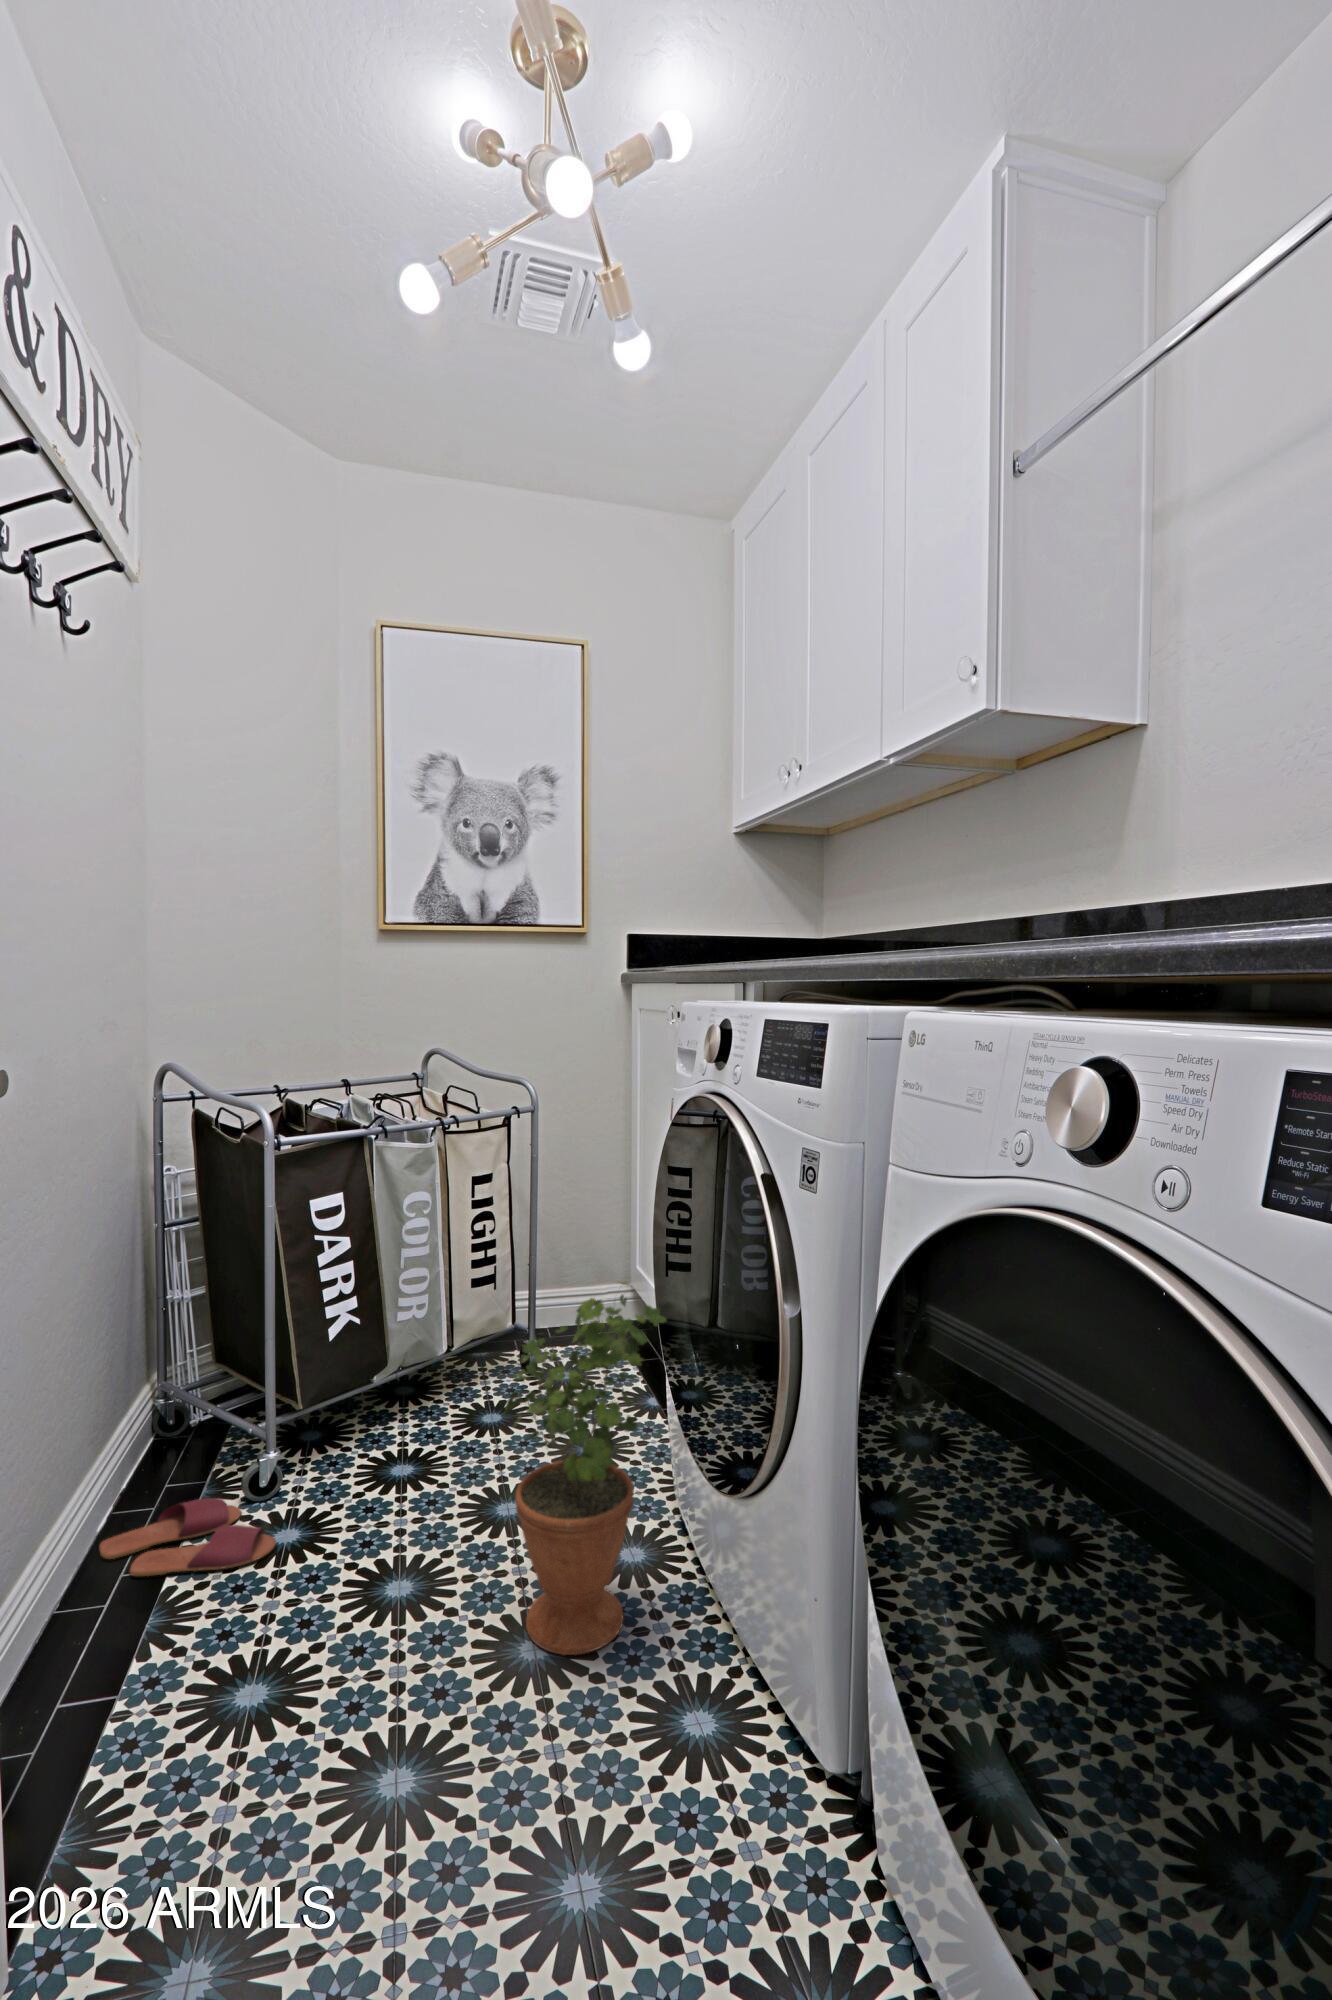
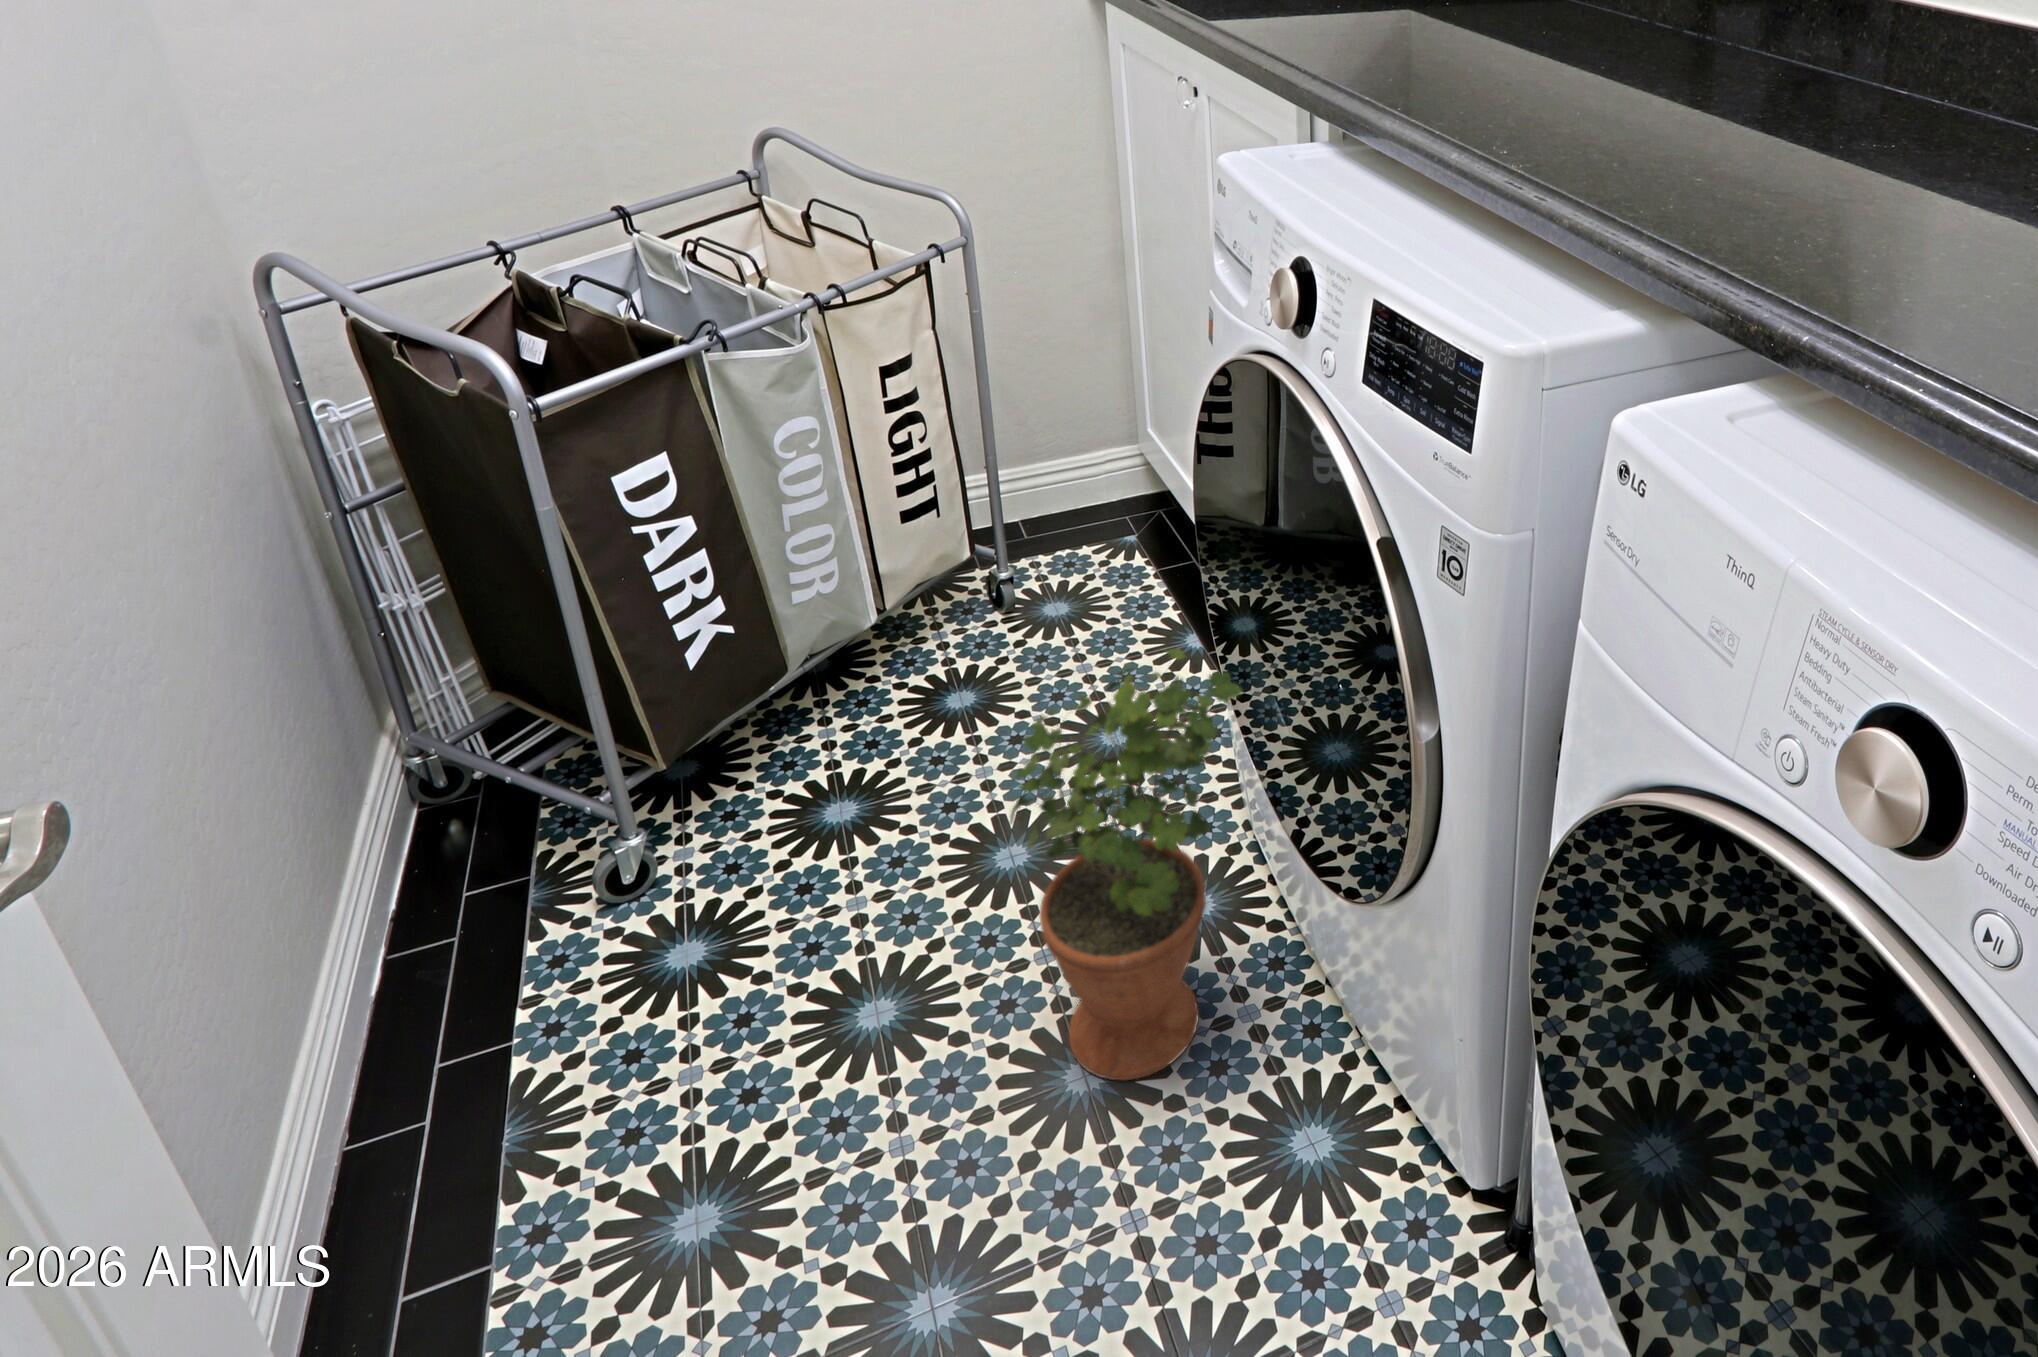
slippers: present [99,1498,276,1576] -> none [377,915,672,1068]

